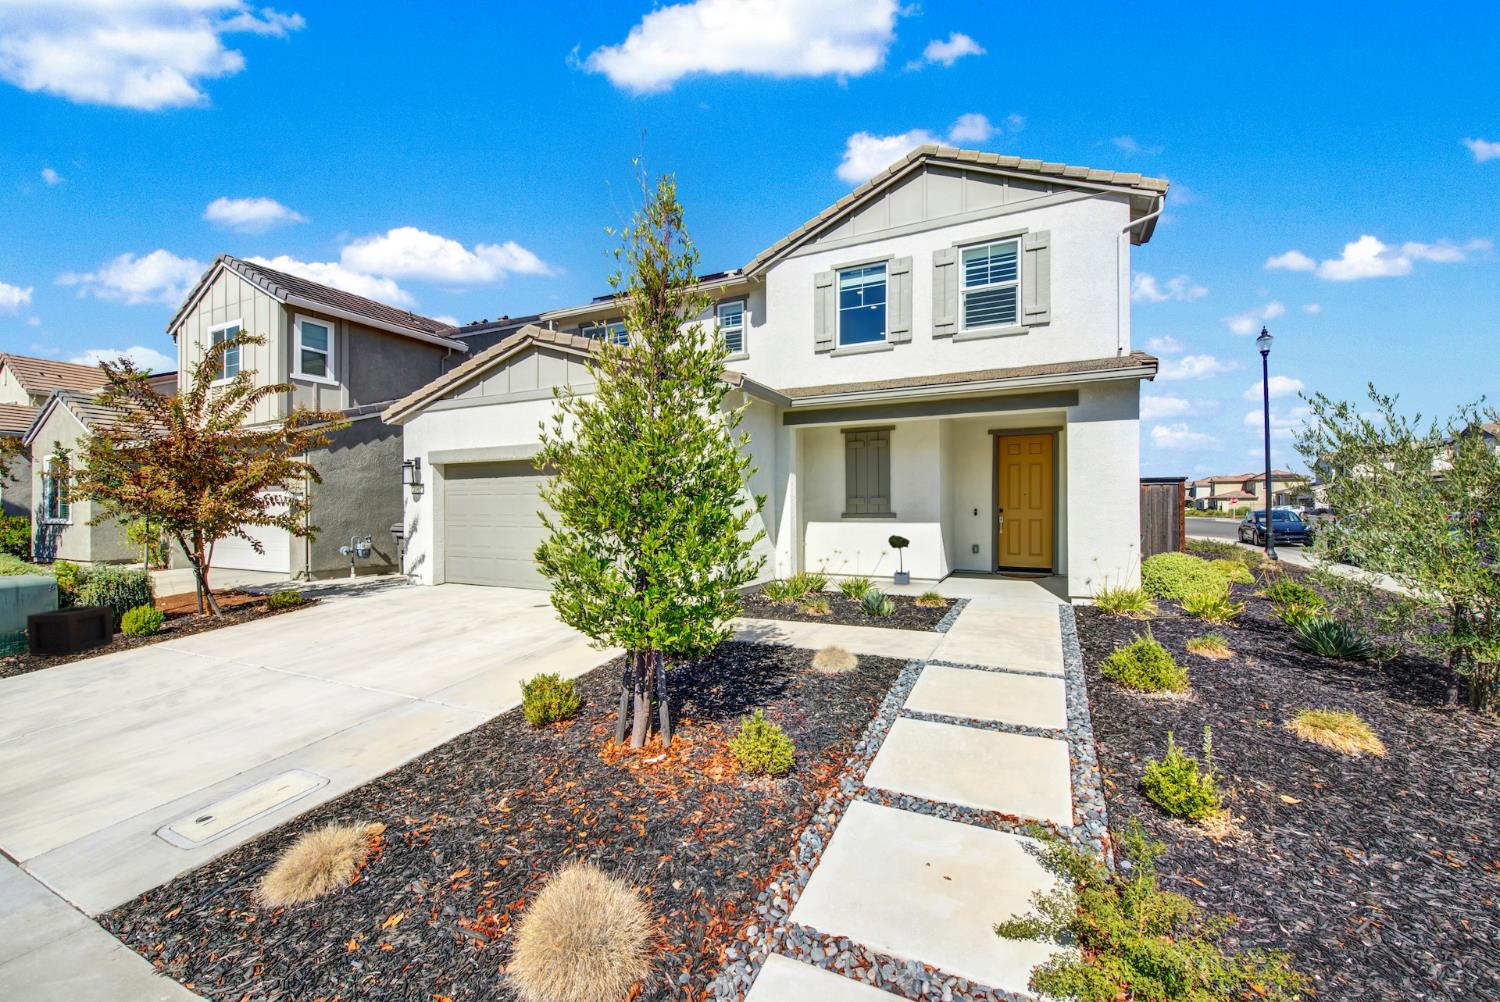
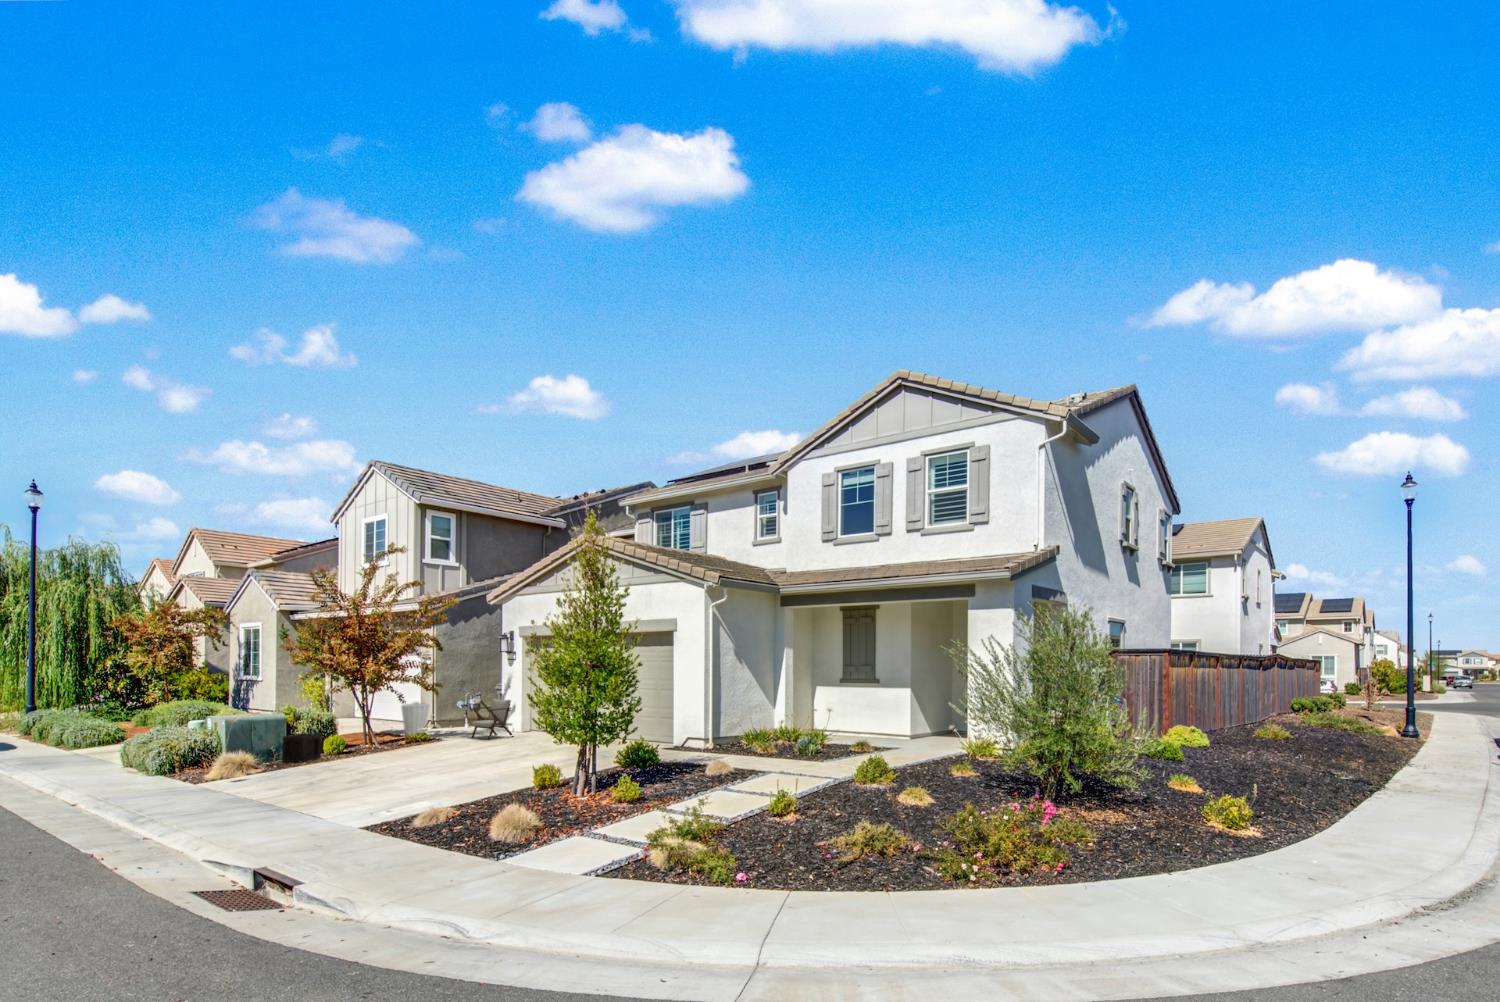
potted tree: present [888,535,910,585] -> none [869,703,890,749]
lounge chair: none [370,540,432,591] -> present [471,699,514,740]
trash can: none [268,546,310,585] -> present [401,702,429,734]

